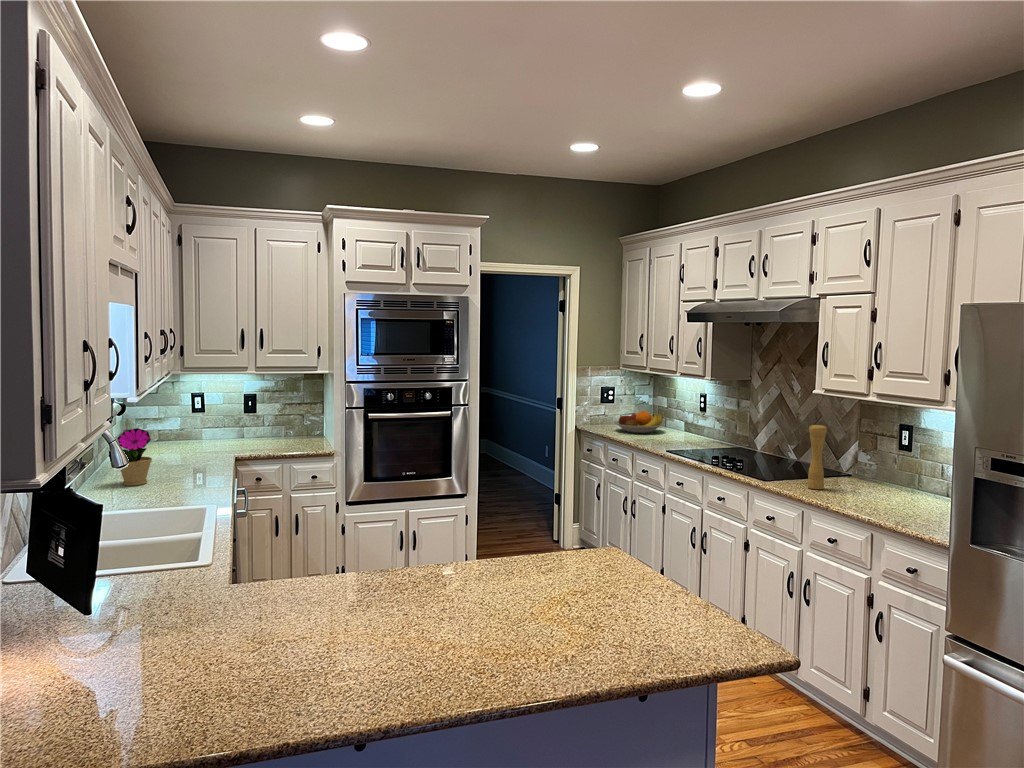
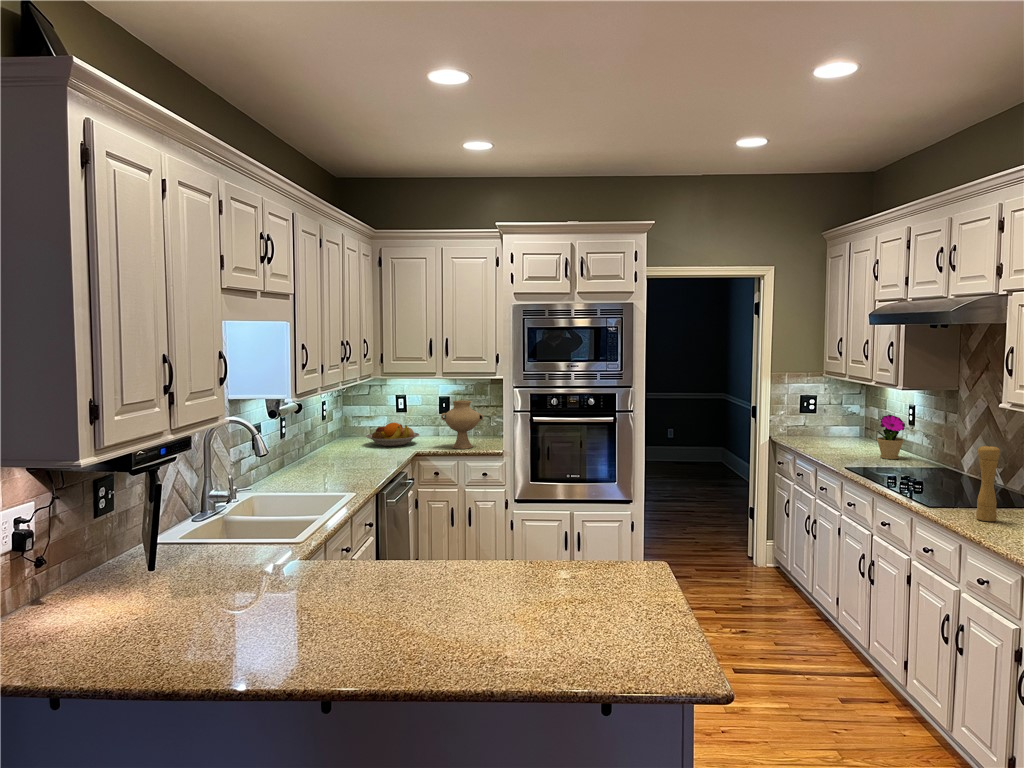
vase: none [260,398,308,451] -> present [441,400,483,449]
fruit bowl: present [614,411,664,433] -> present [366,423,419,446]
flower pot: present [117,428,152,486] -> present [877,415,905,459]

